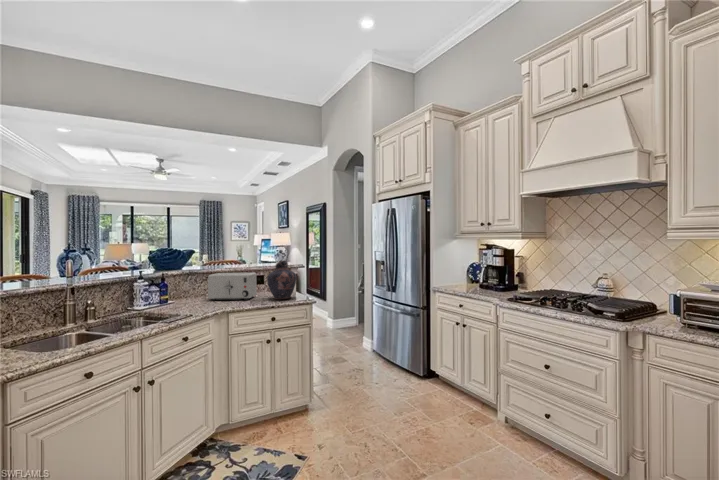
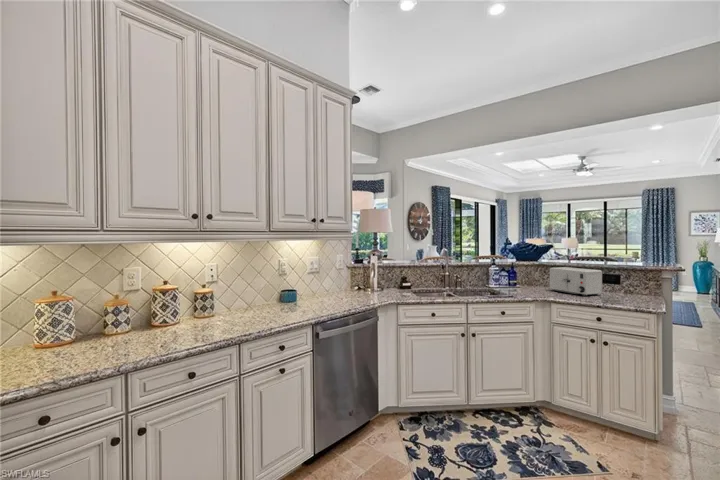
vase: present [267,261,297,299] -> none [604,260,644,302]

